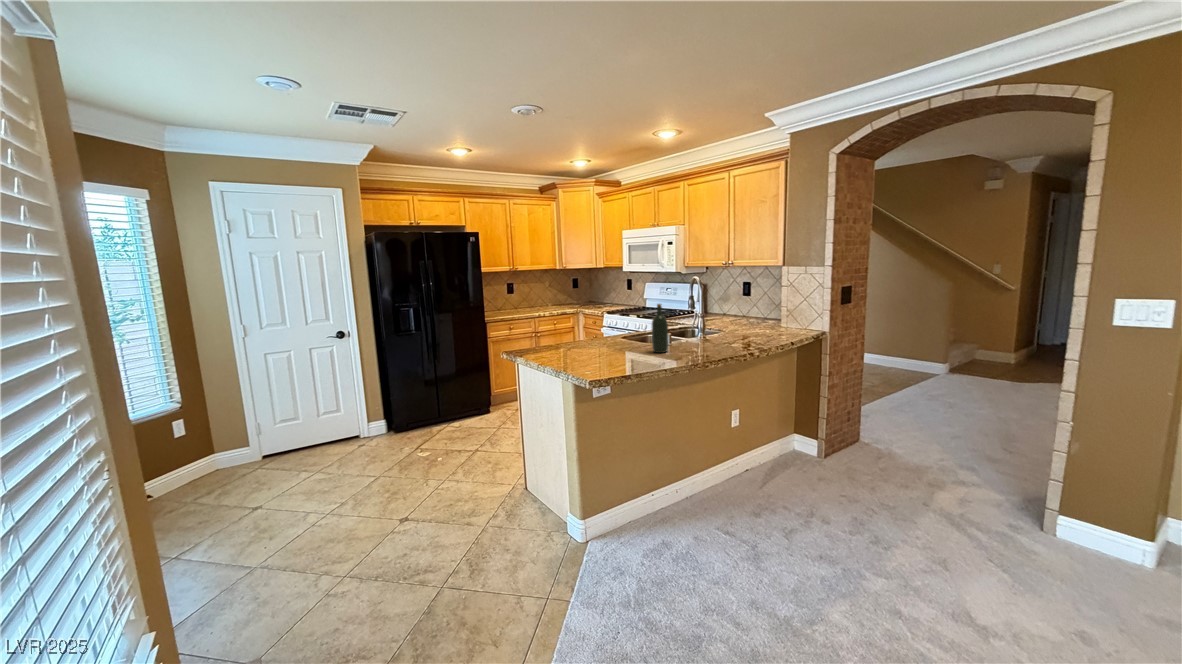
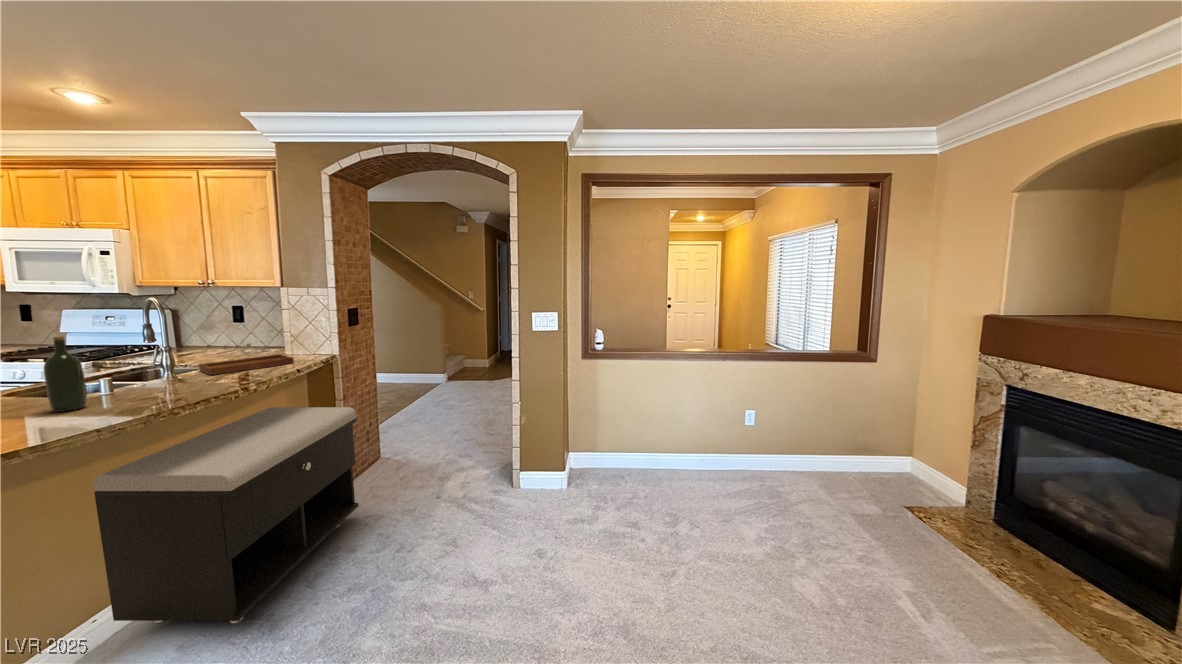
tray: none [723,315,790,339] -> present [199,343,294,375]
storage bench: none [670,372,842,536] -> present [94,407,359,624]

